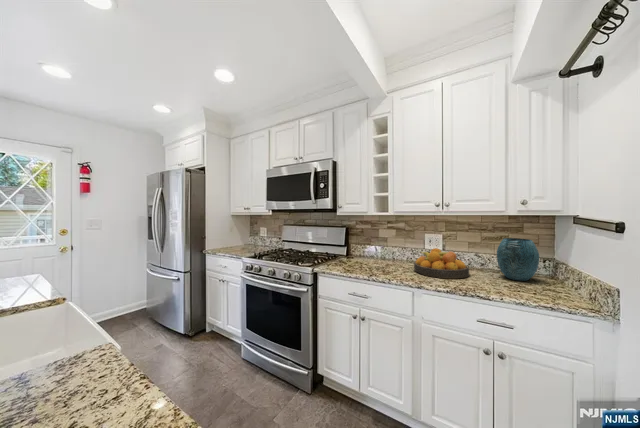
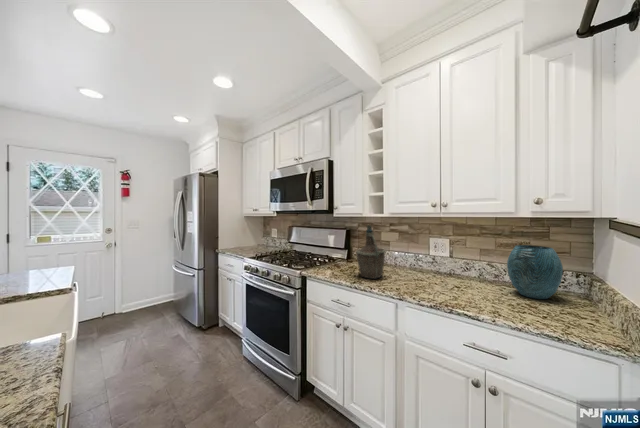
bottle: none [367,222,394,271] -> present [356,224,385,279]
fruit bowl: present [414,248,469,279] -> none [408,255,472,291]

